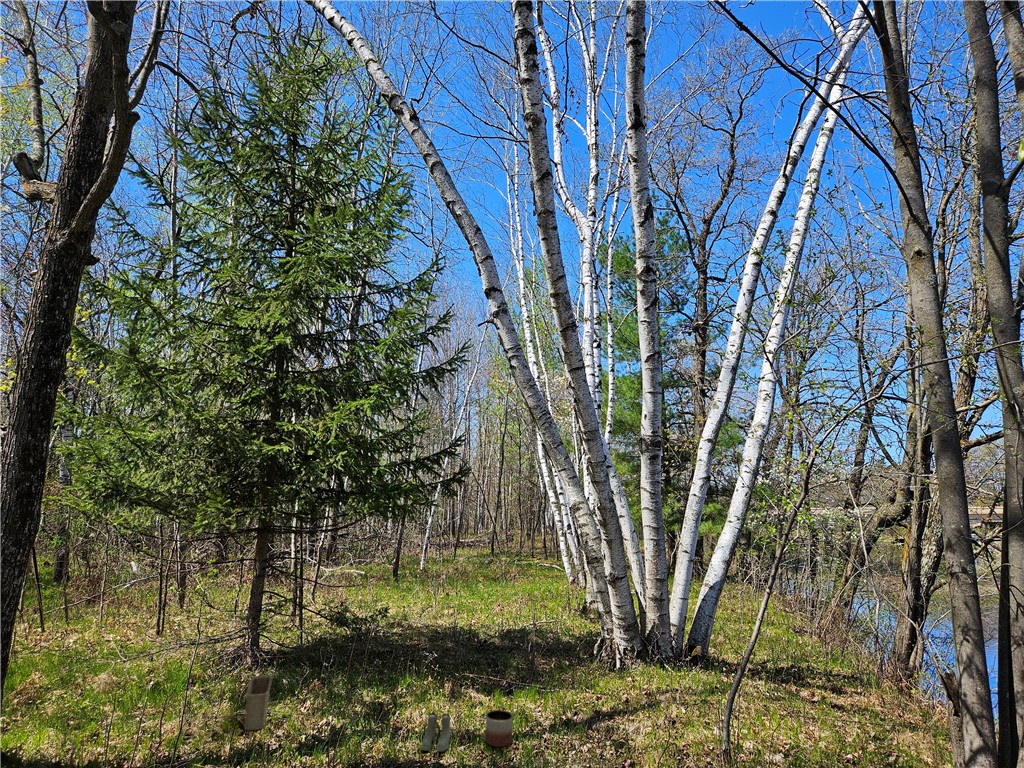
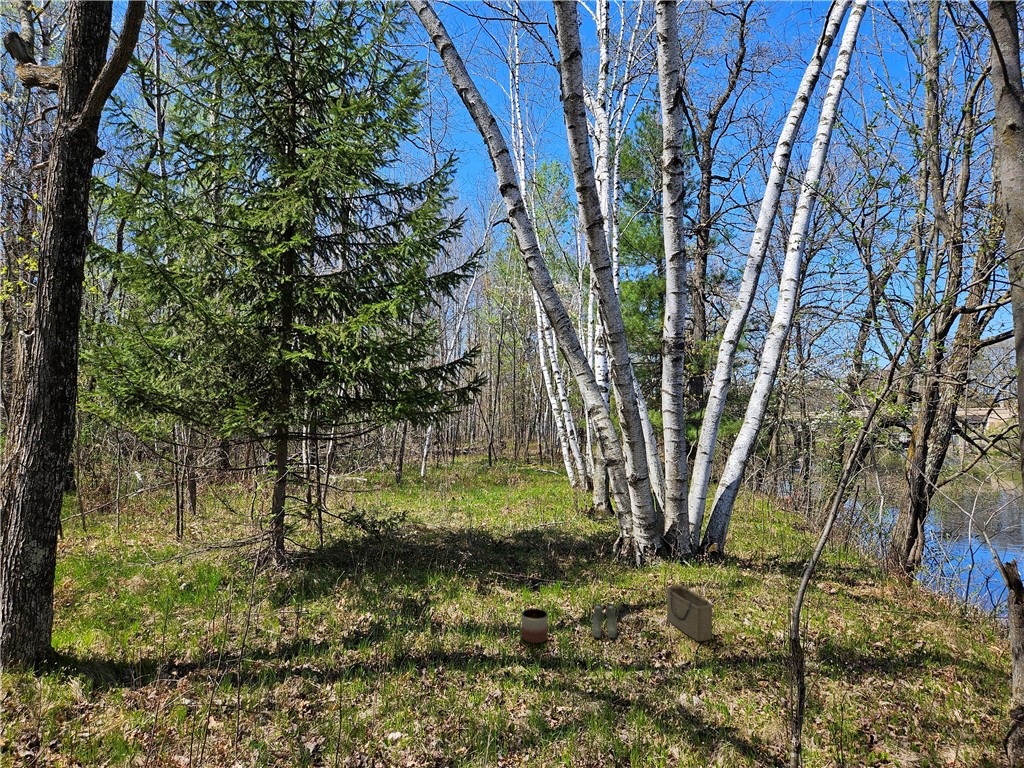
basket: present [243,675,272,730] -> present [666,586,714,641]
boots: present [421,713,451,752] -> present [592,604,617,638]

